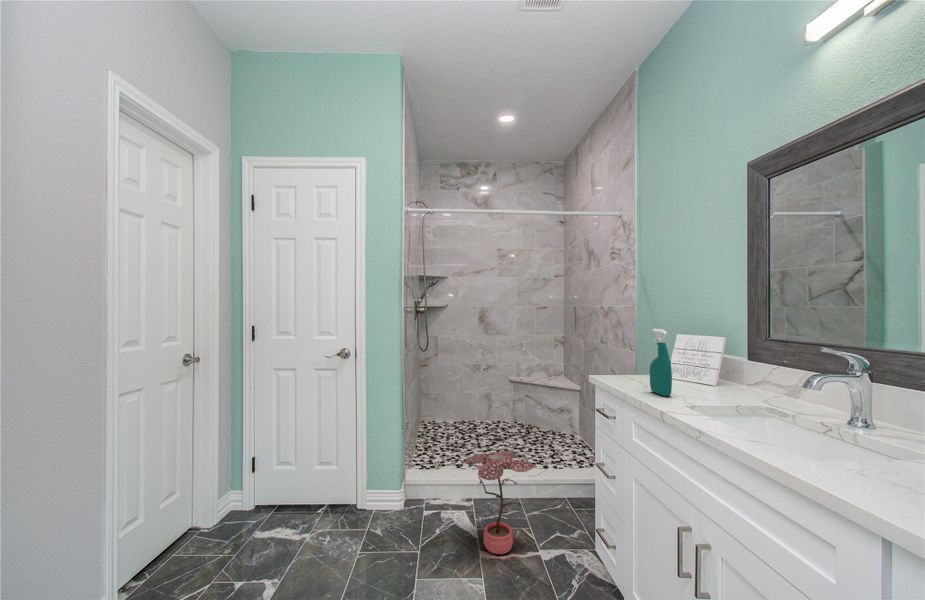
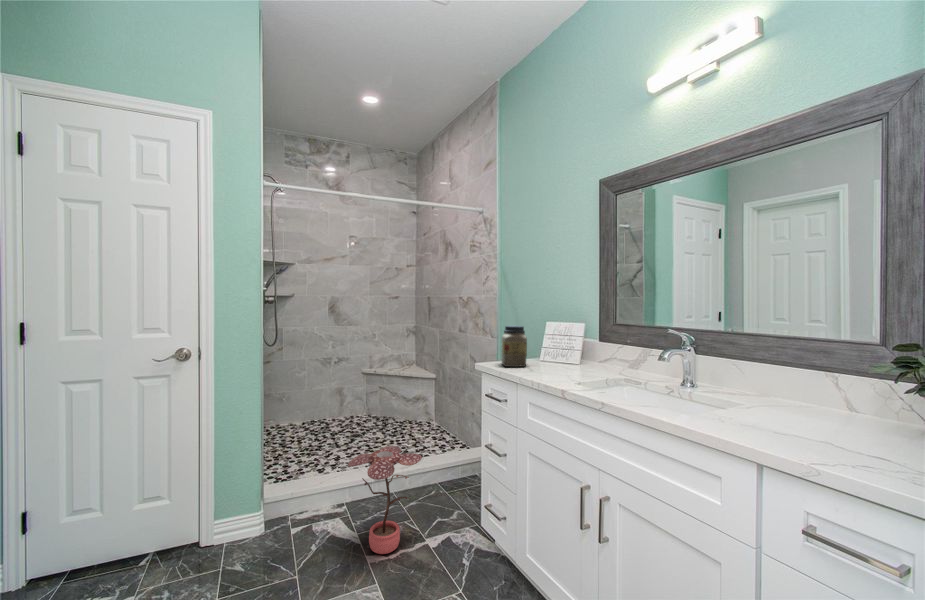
spray bottle: present [650,329,672,396] -> none [536,318,556,377]
jar: none [619,337,648,383] -> present [501,325,527,367]

